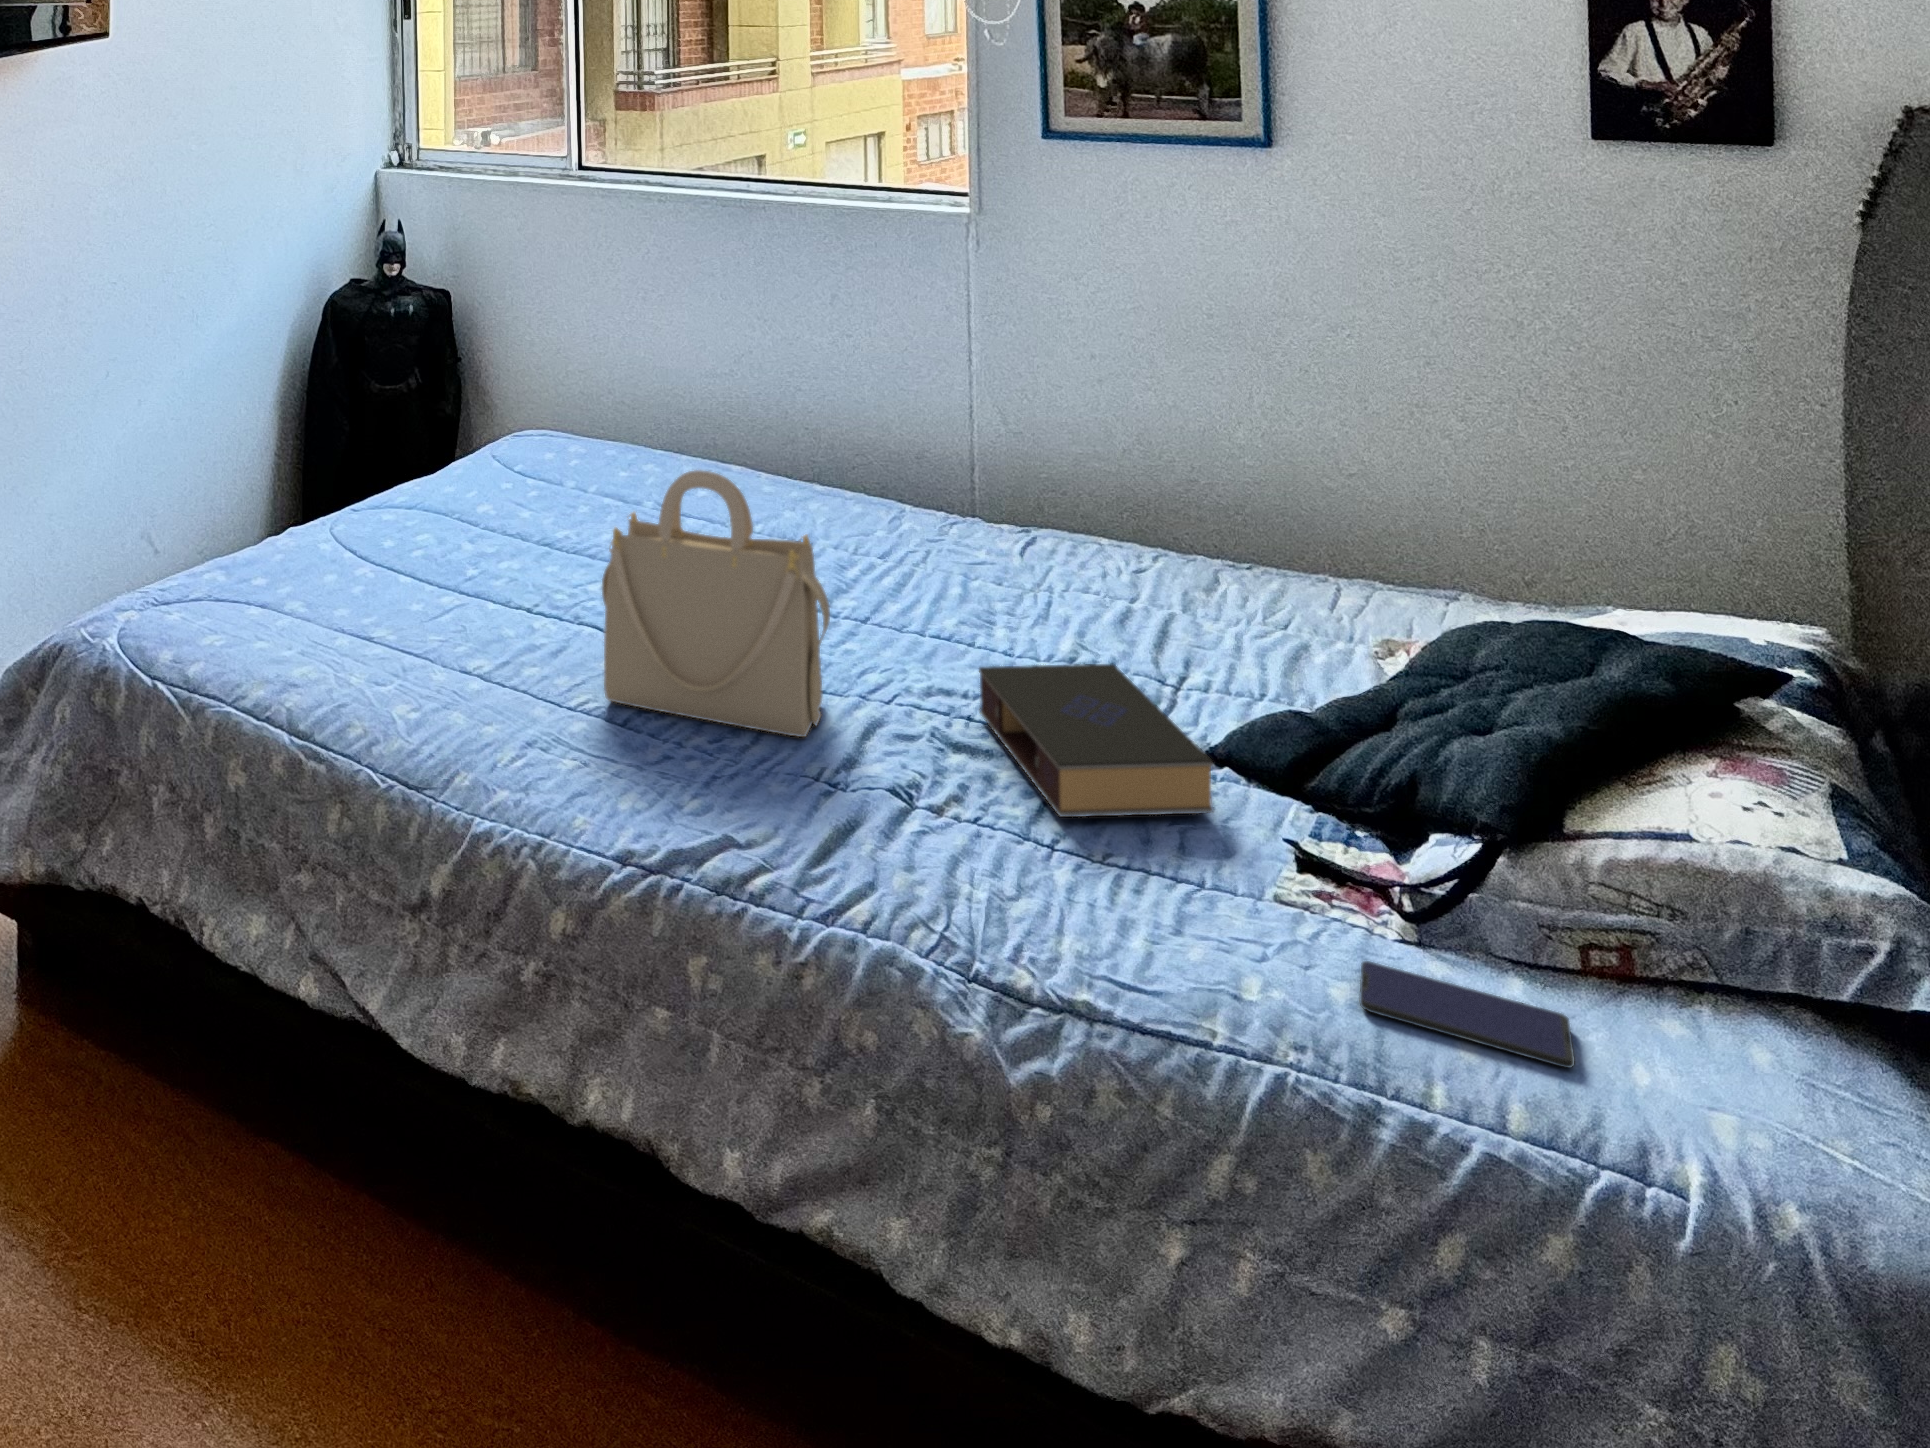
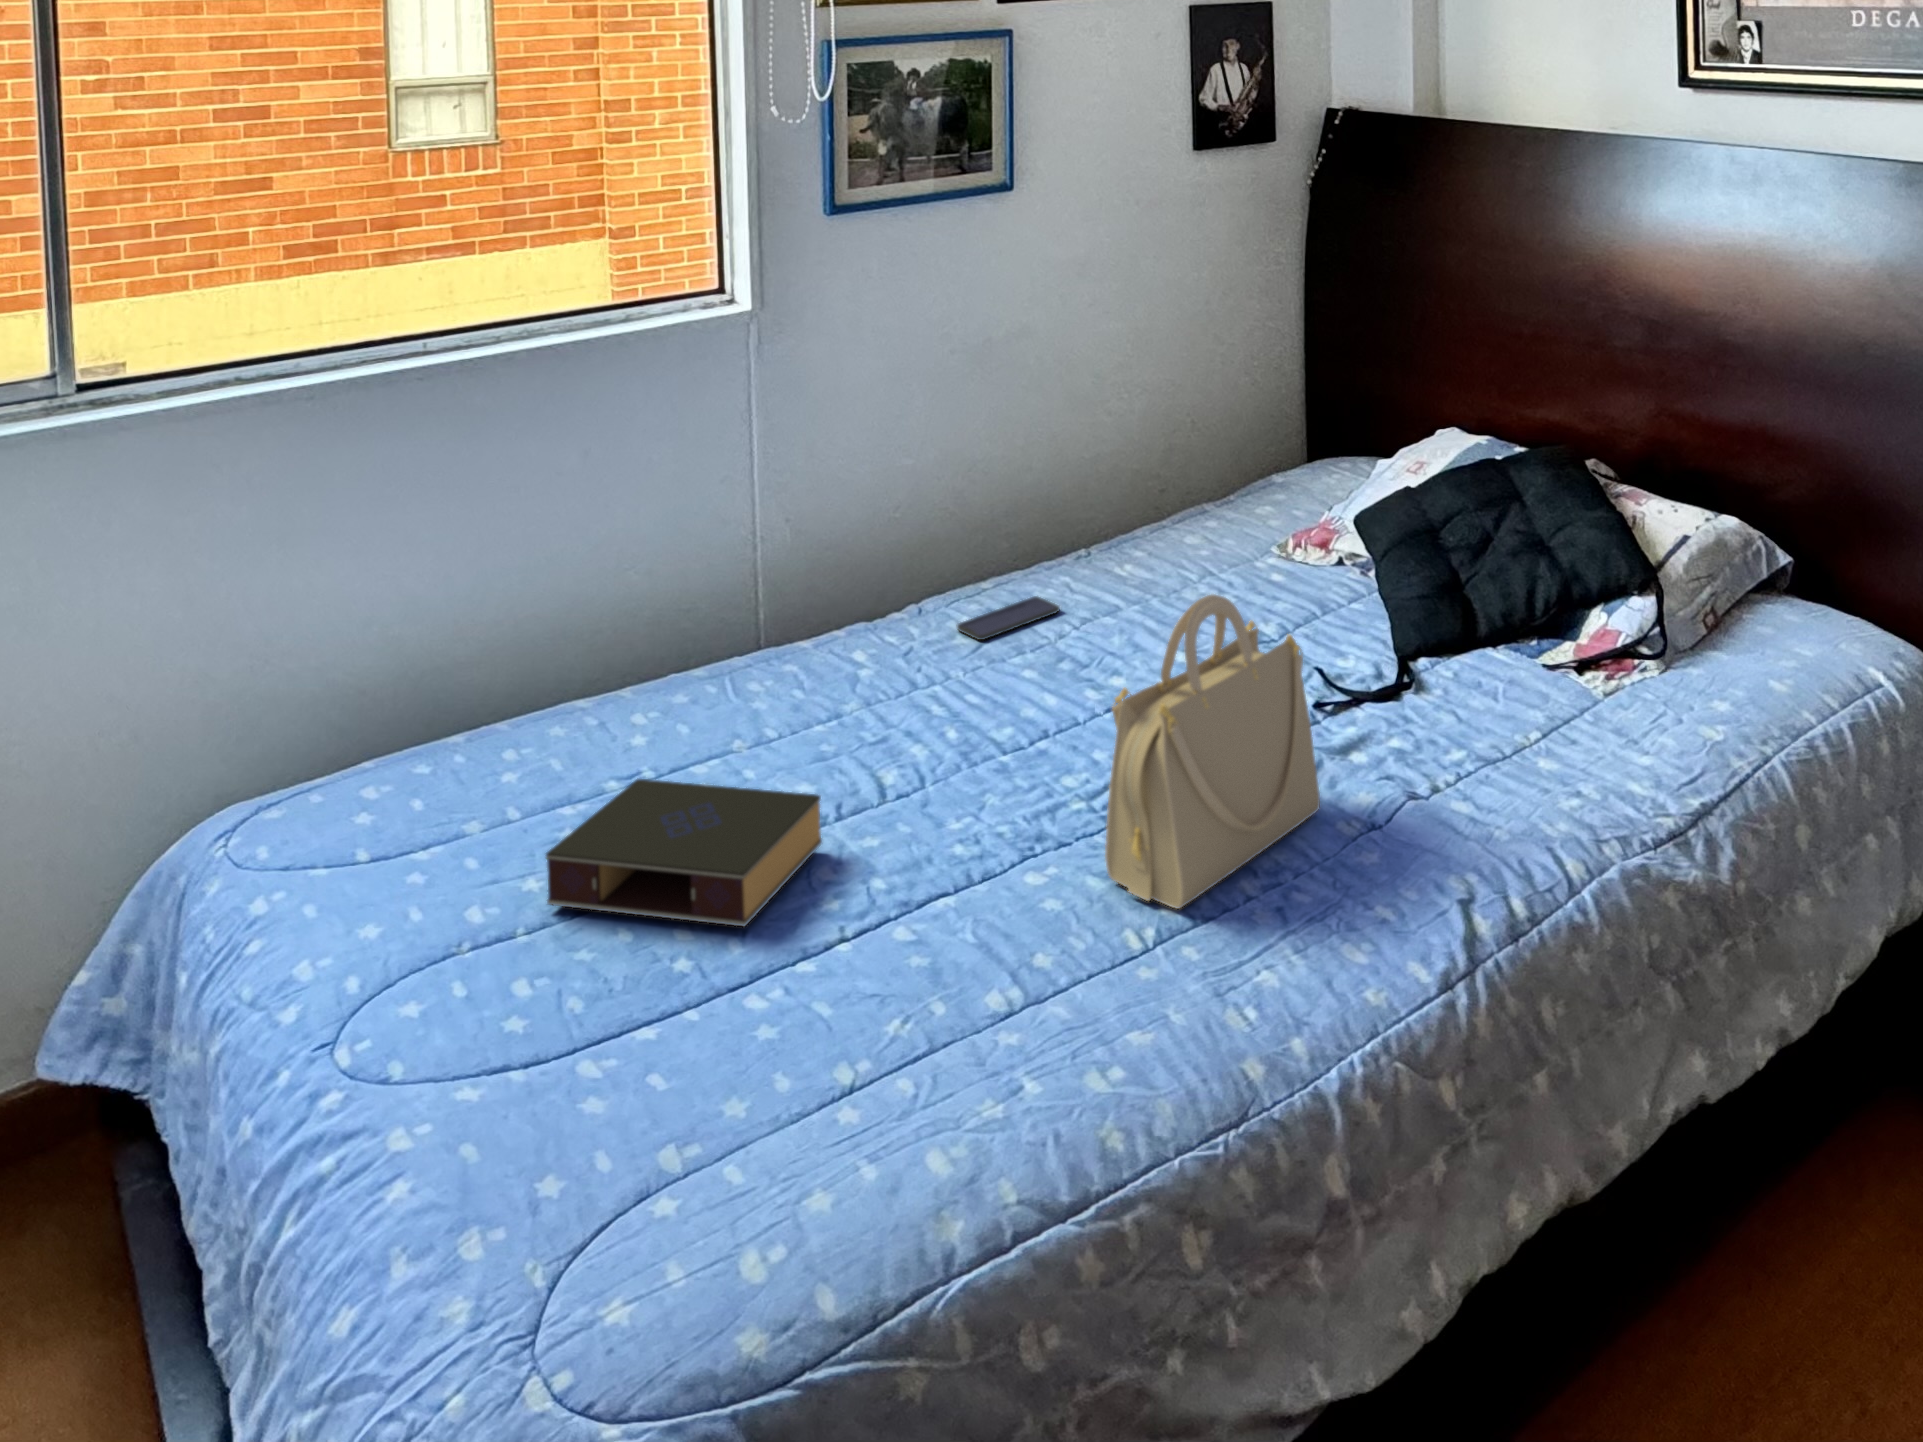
book: present [979,664,1213,817] -> present [546,779,822,926]
smartphone: present [1360,961,1575,1068] -> present [956,596,1060,640]

